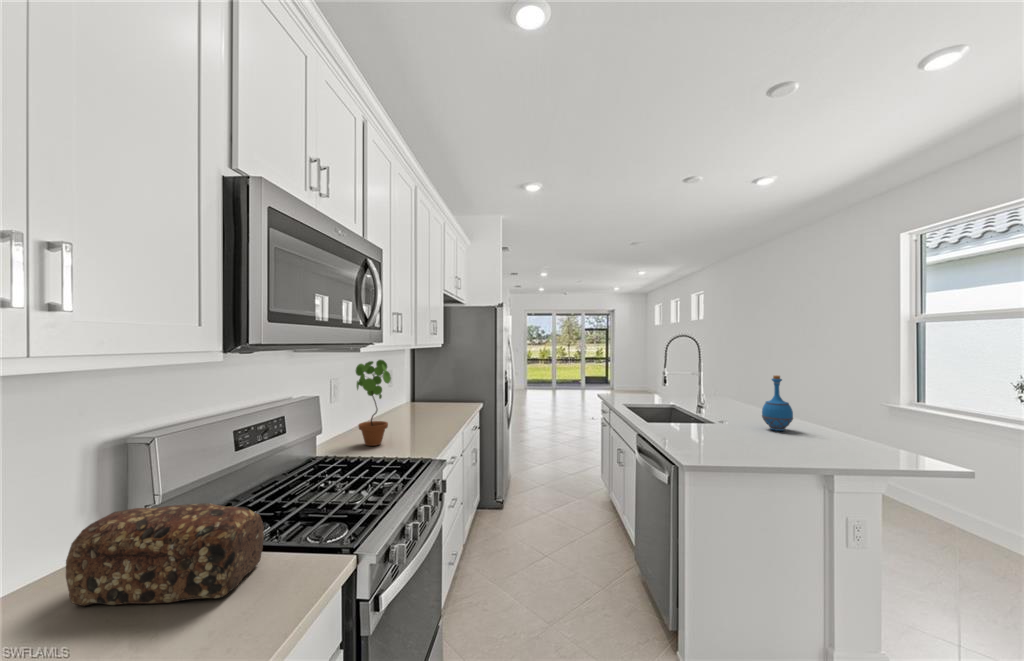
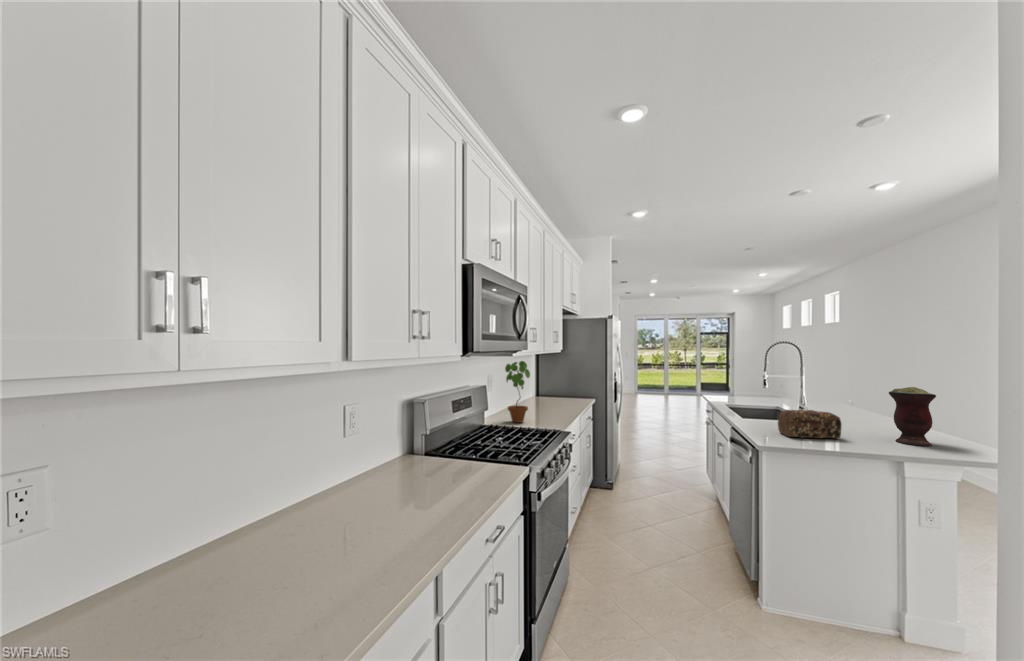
bottle: present [762,375,793,431] -> none [848,381,879,430]
vase: none [812,382,863,450] -> present [889,387,936,446]
bread loaf: present [66,504,264,607] -> present [778,410,841,438]

